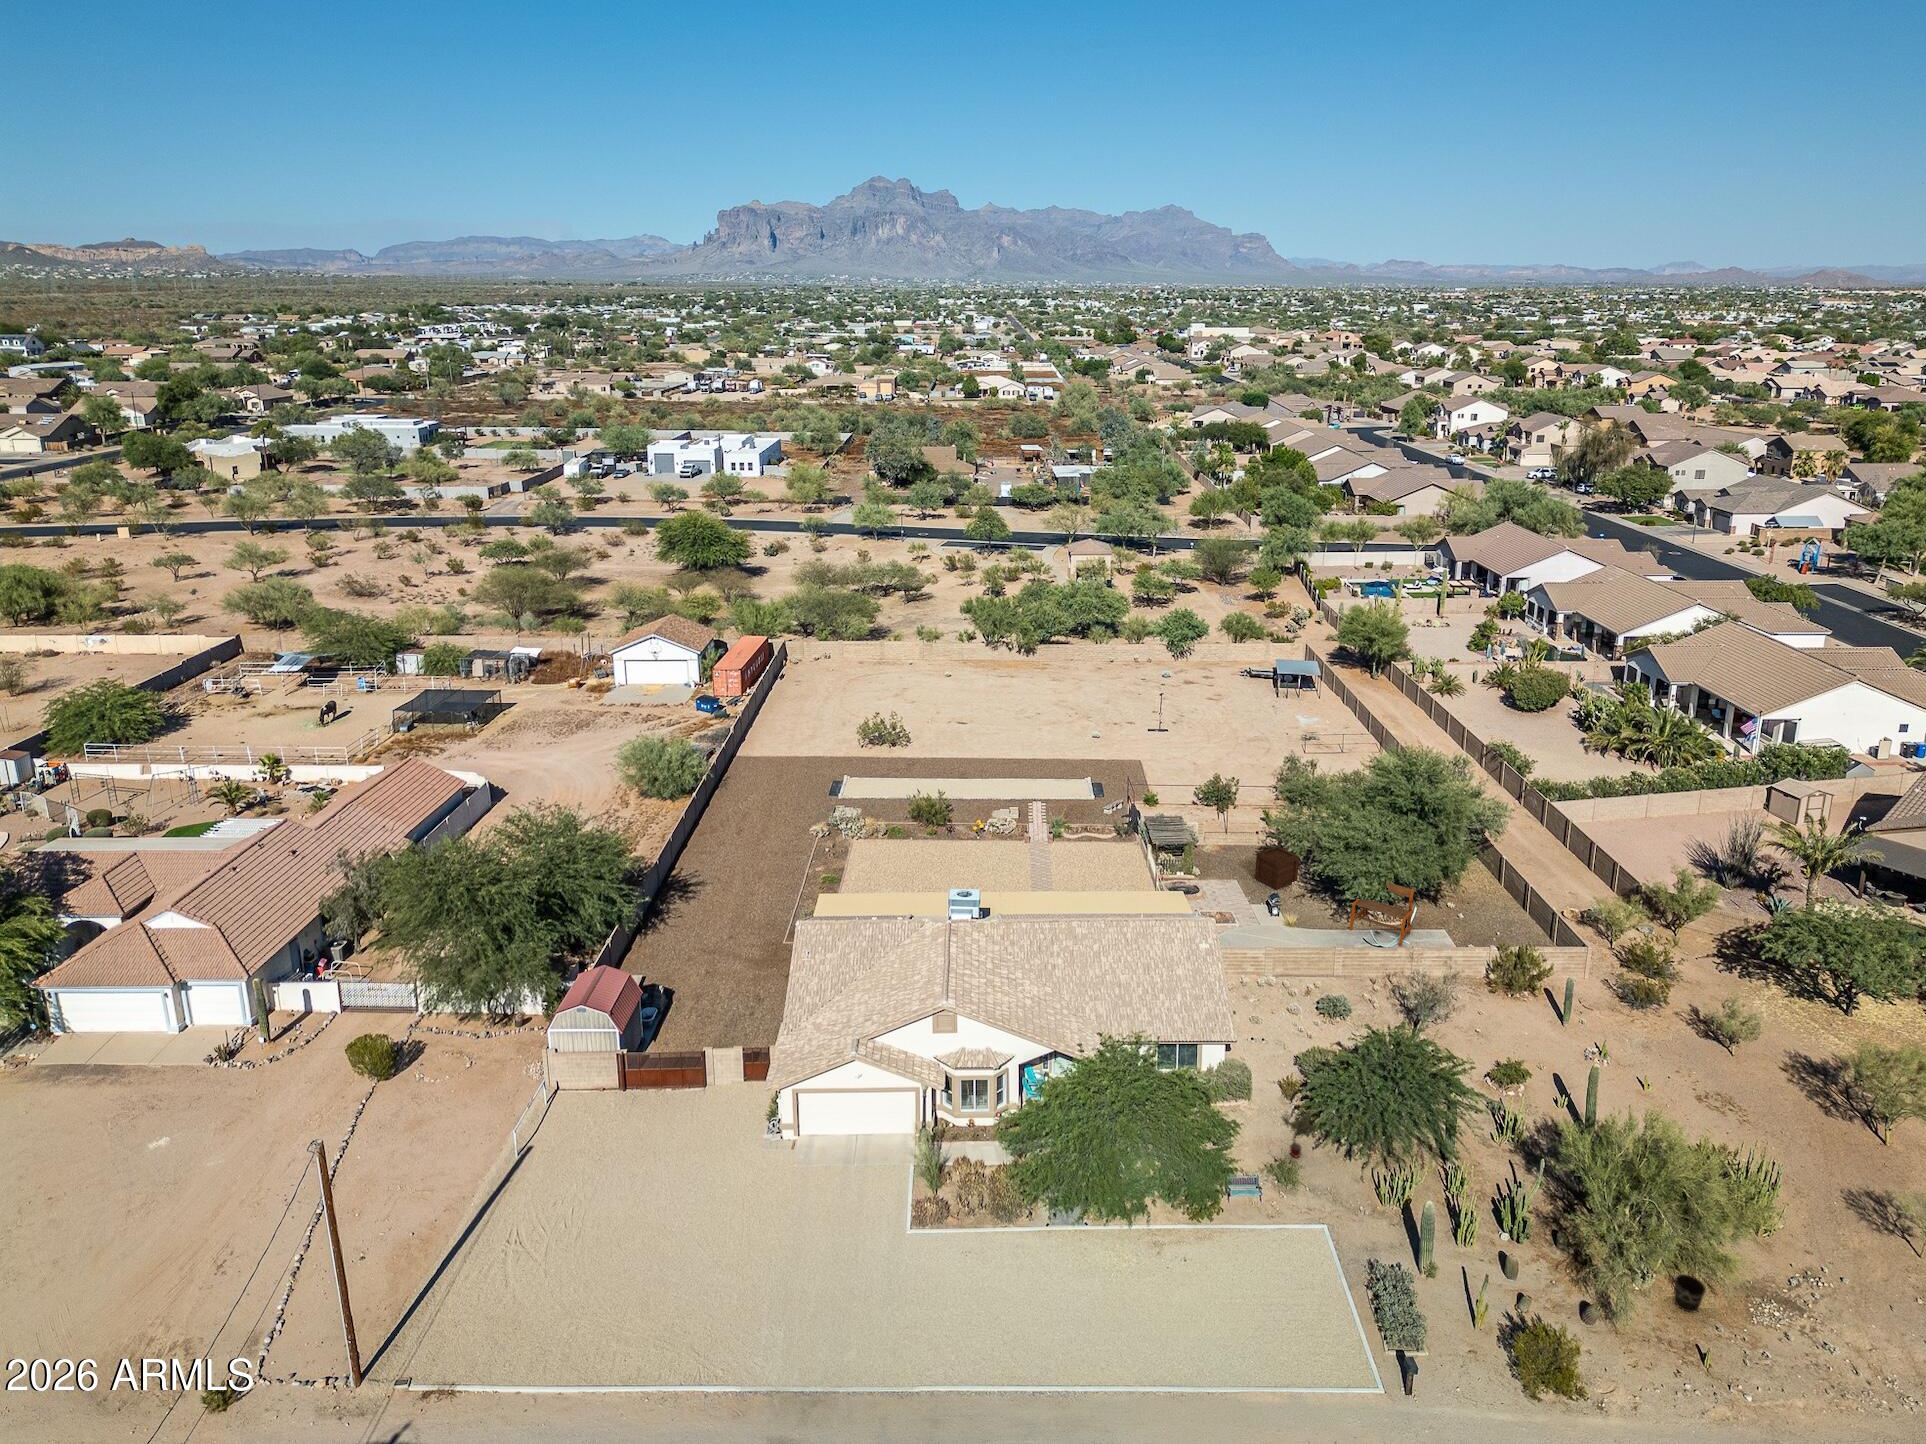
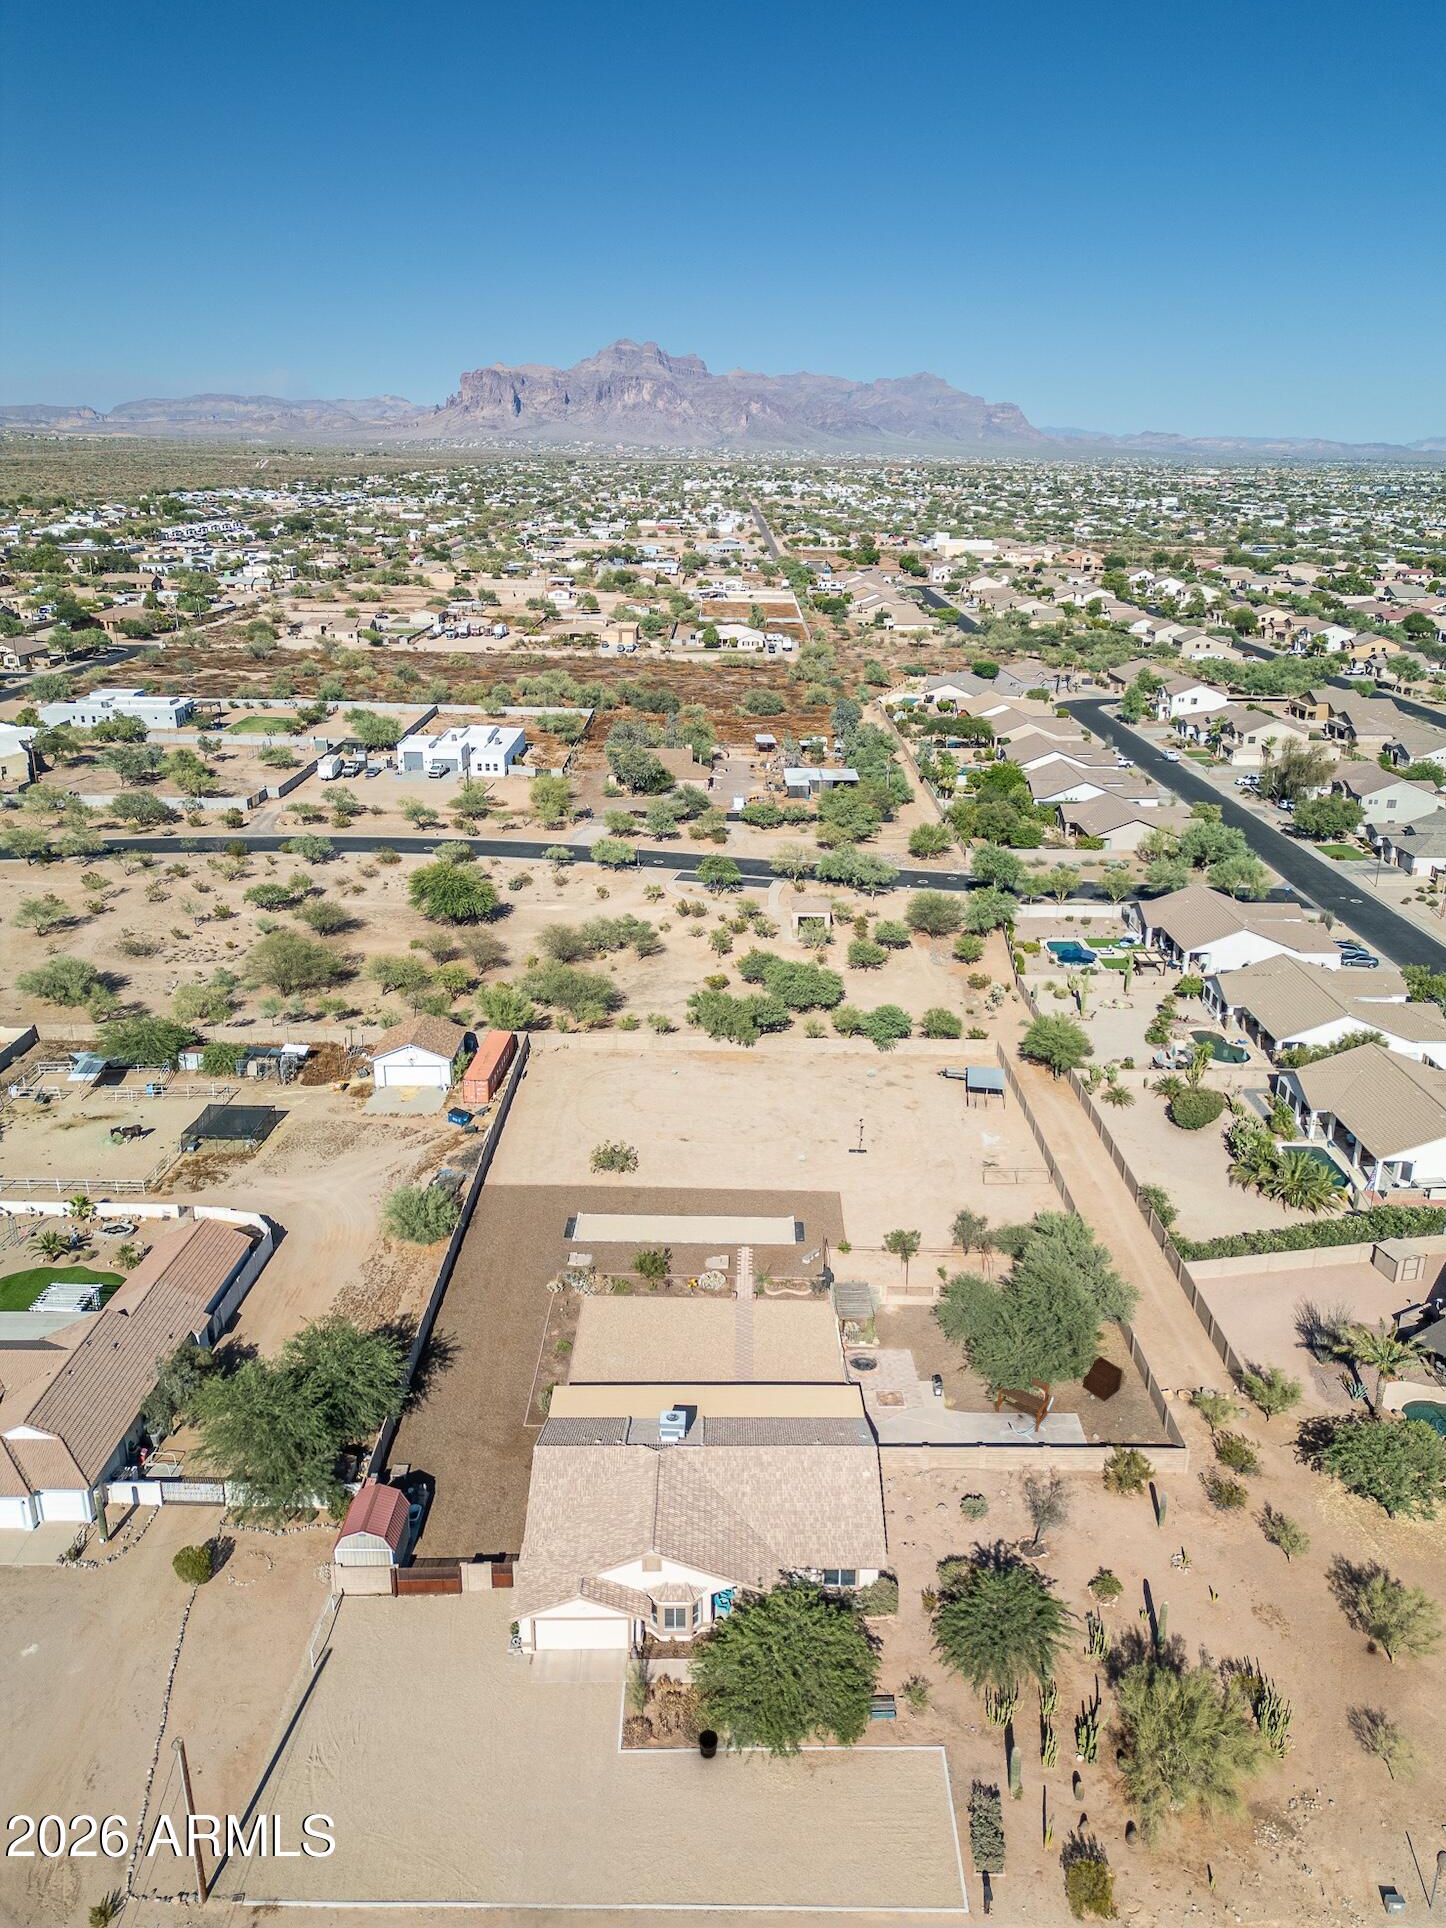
wooden crate: present [1255,846,1299,890] -> present [1083,1356,1122,1401]
potted tree: present [1281,1110,1318,1157] -> present [1362,1618,1394,1653]
bucket: present [1674,1274,1706,1312] -> present [699,1729,718,1759]

